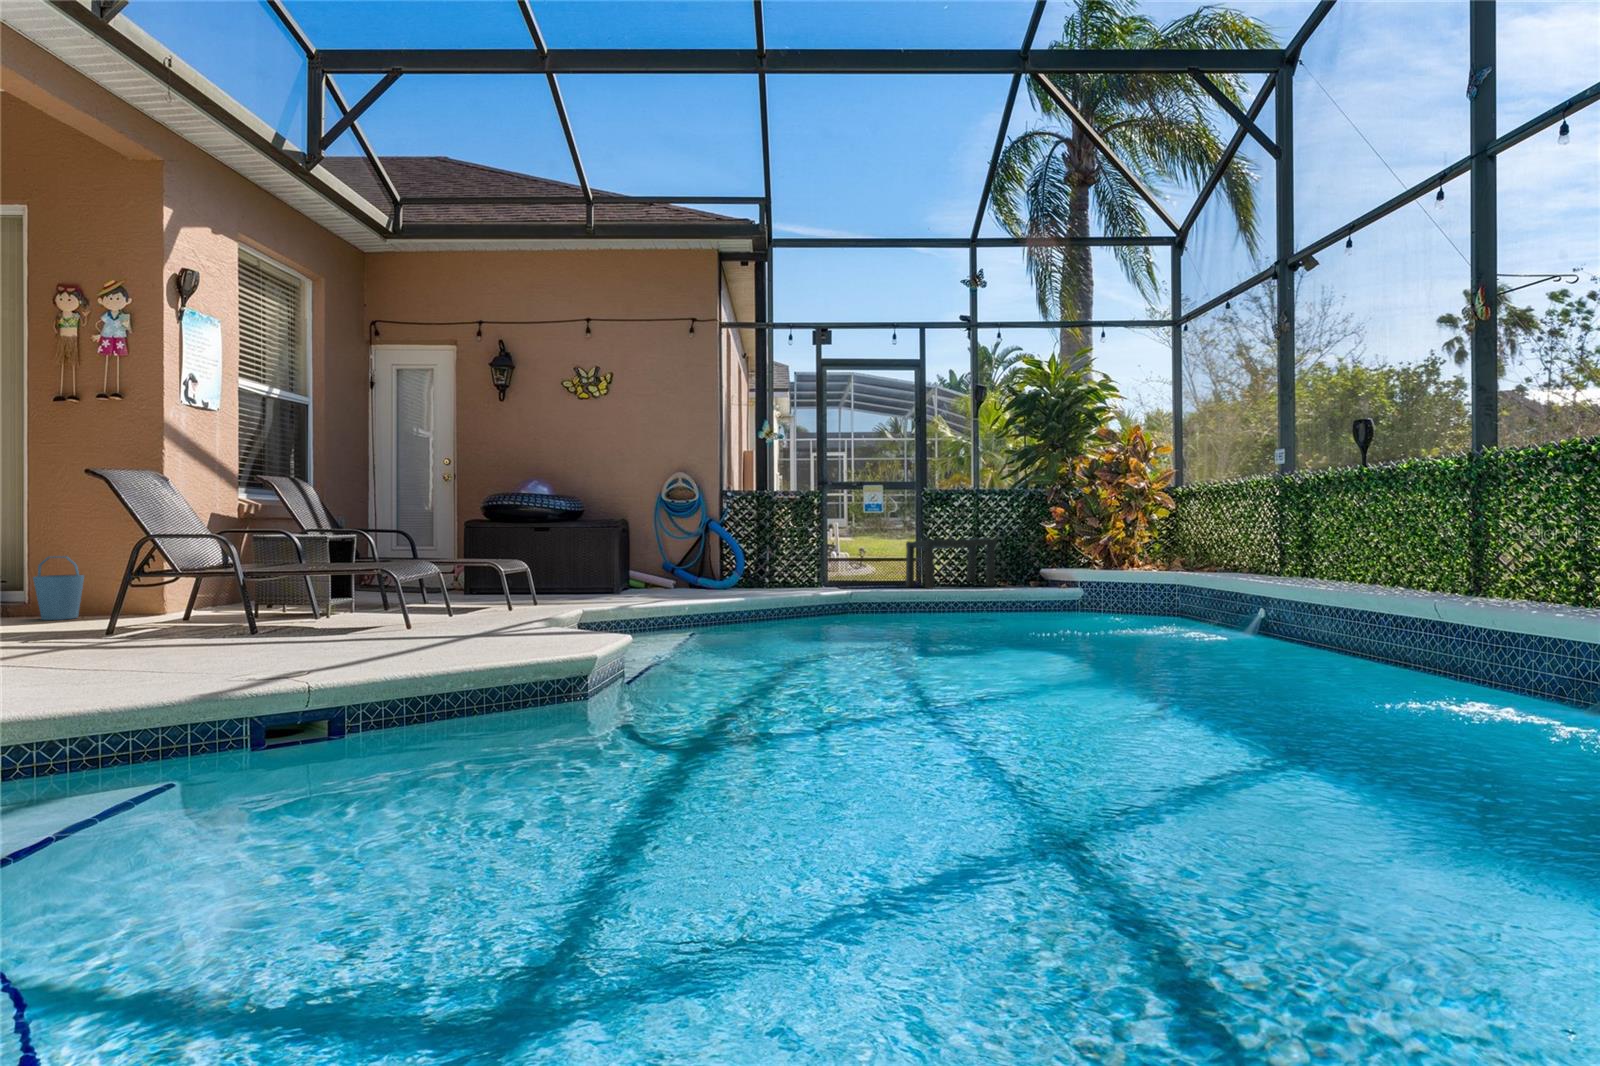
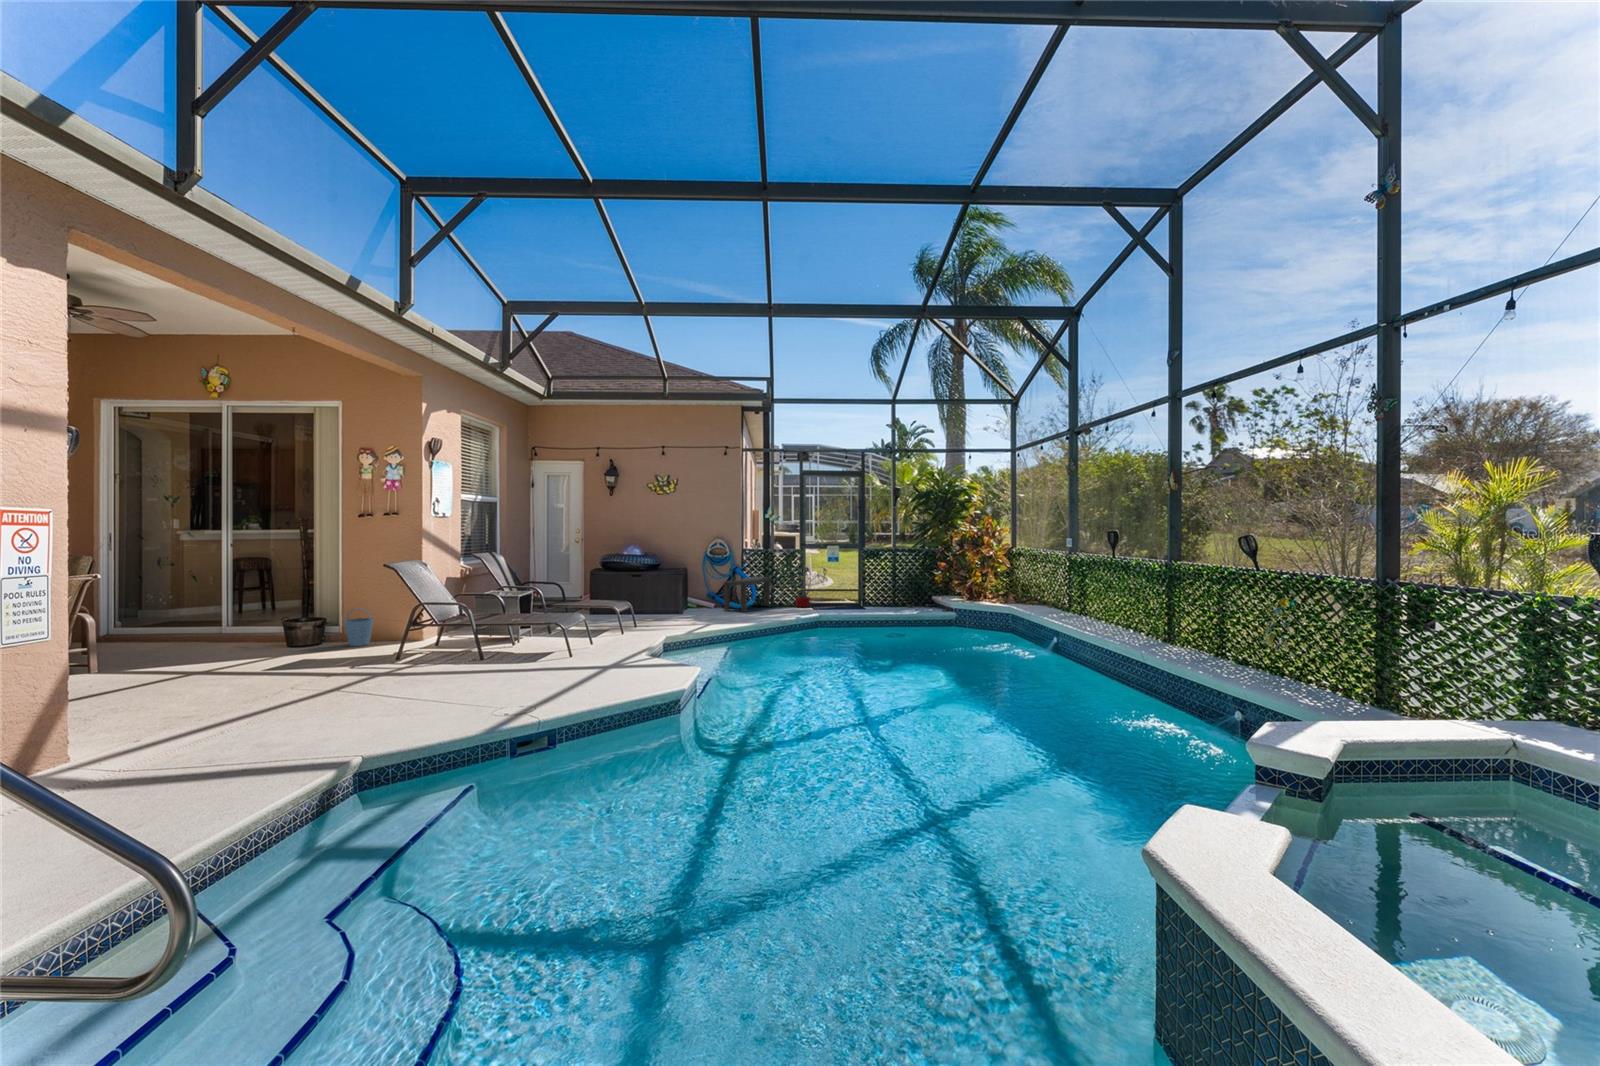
decorative plant: none [789,523,861,586] -> present [793,573,824,607]
bench: present [906,538,997,589] -> present [724,576,771,612]

